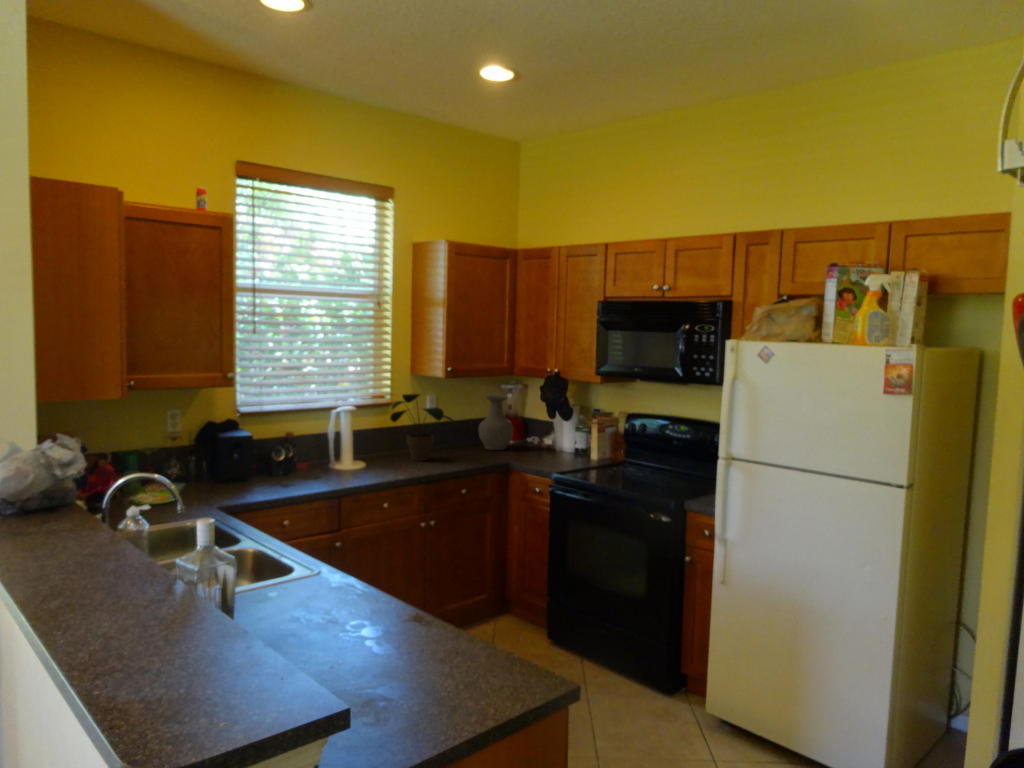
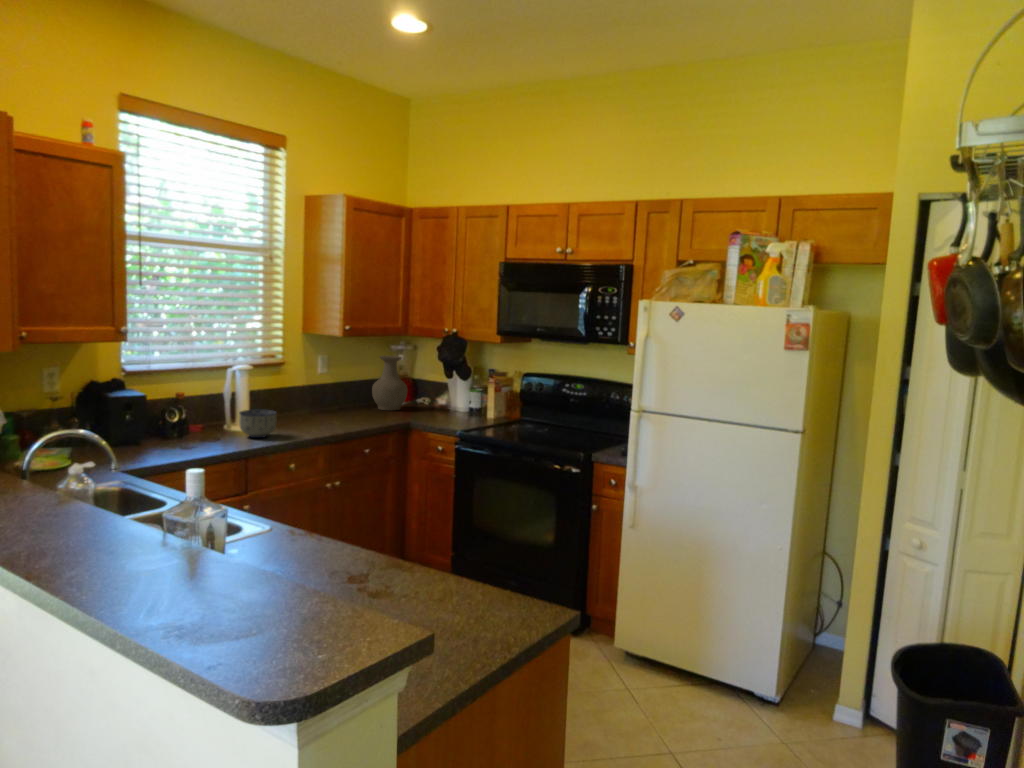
potted plant: present [390,394,454,461] -> none [286,352,357,422]
bowl: none [336,449,371,477] -> present [239,409,277,438]

